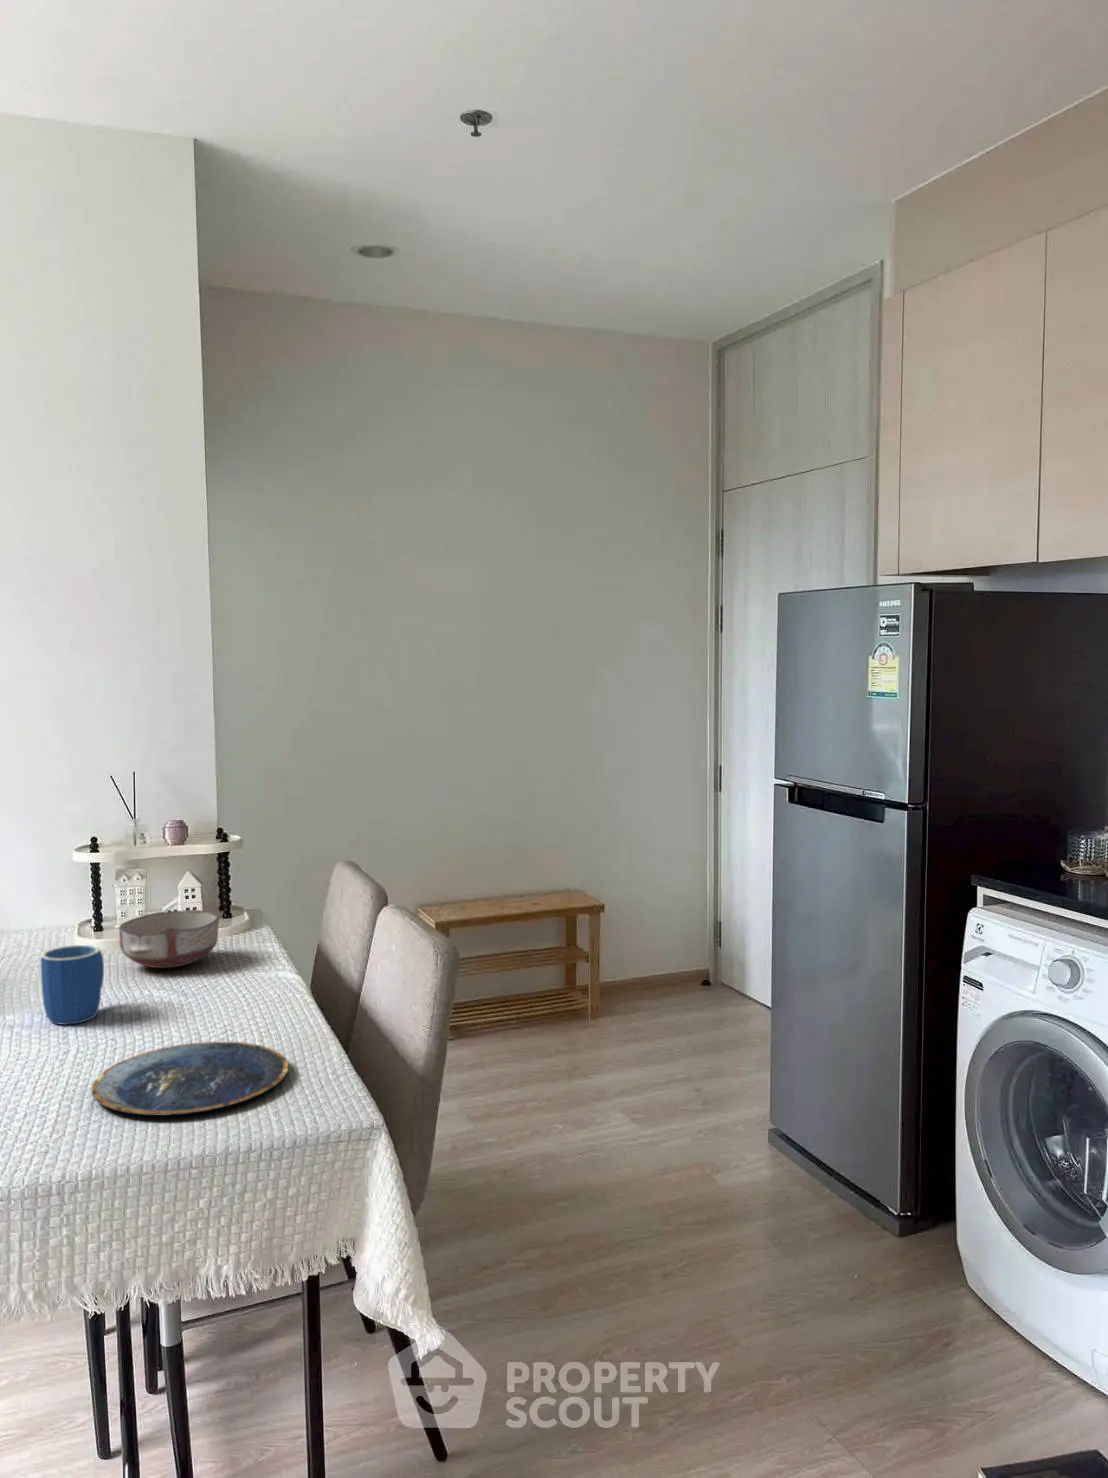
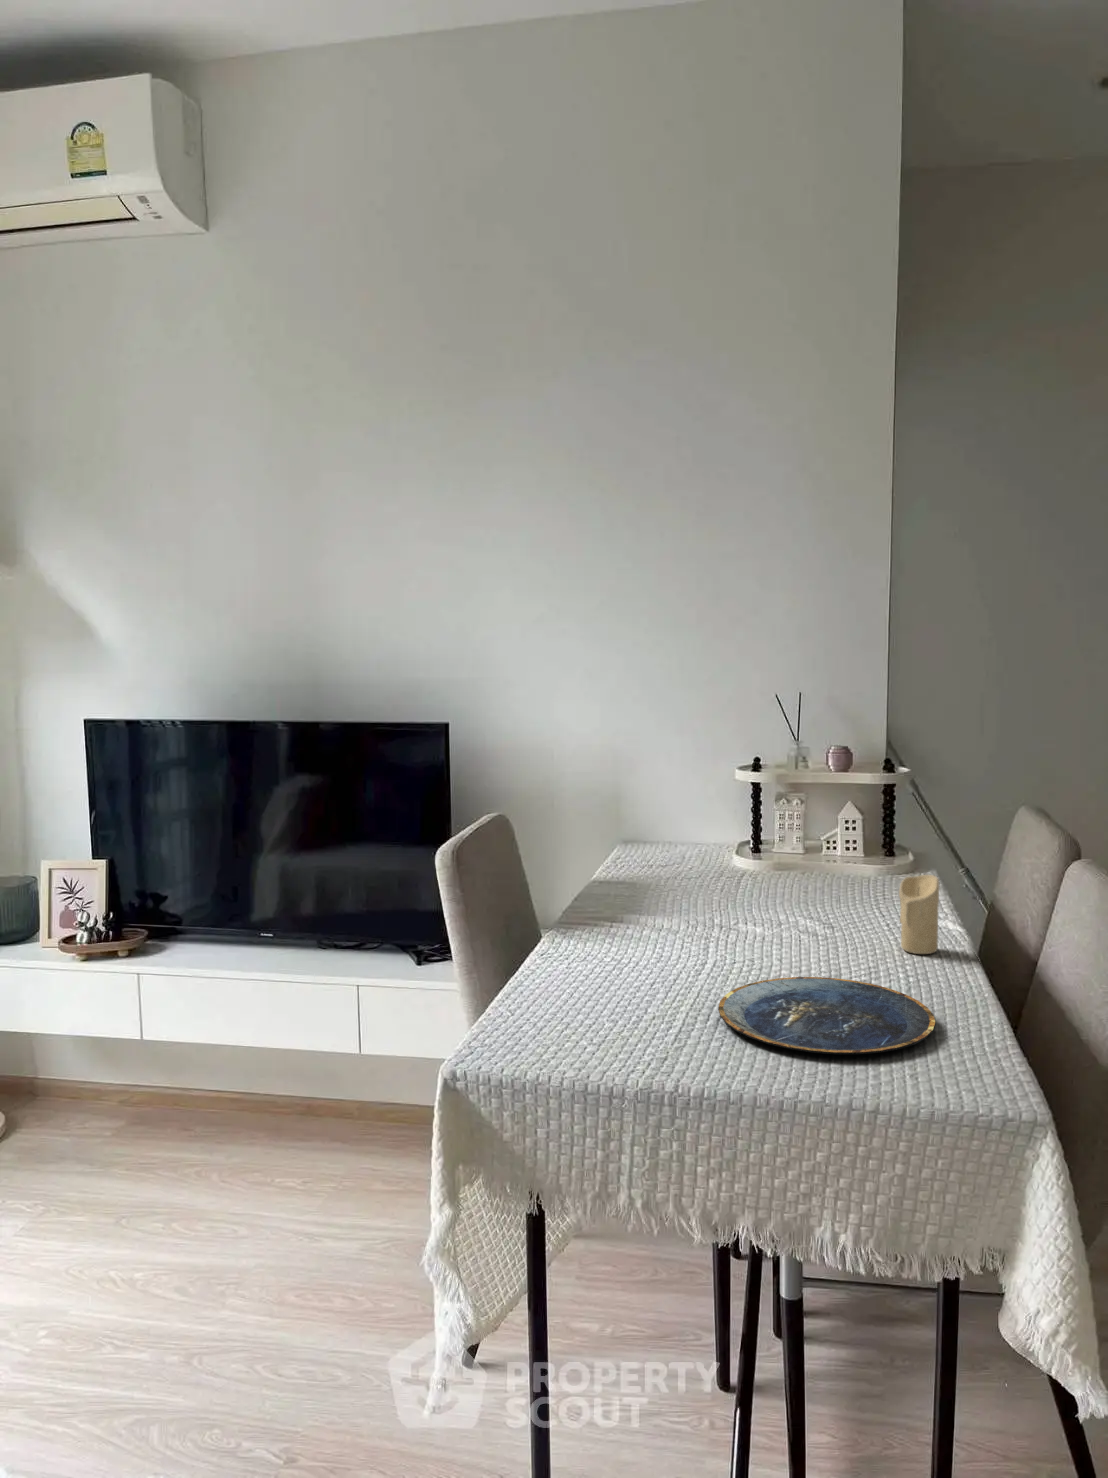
ceramic bowl: present [119,910,219,968] -> none [772,839,876,898]
candle: none [246,936,281,1007] -> present [899,875,939,954]
mug: present [41,945,104,1025] -> none [688,858,750,938]

